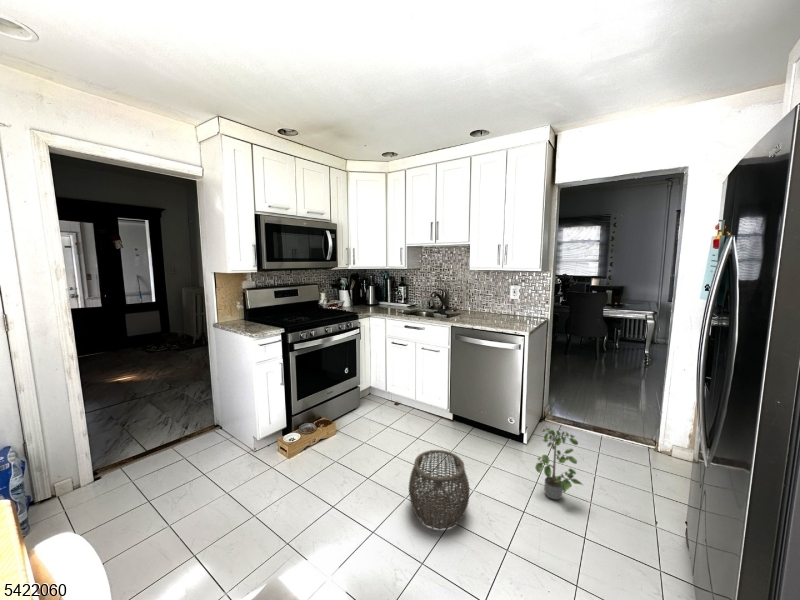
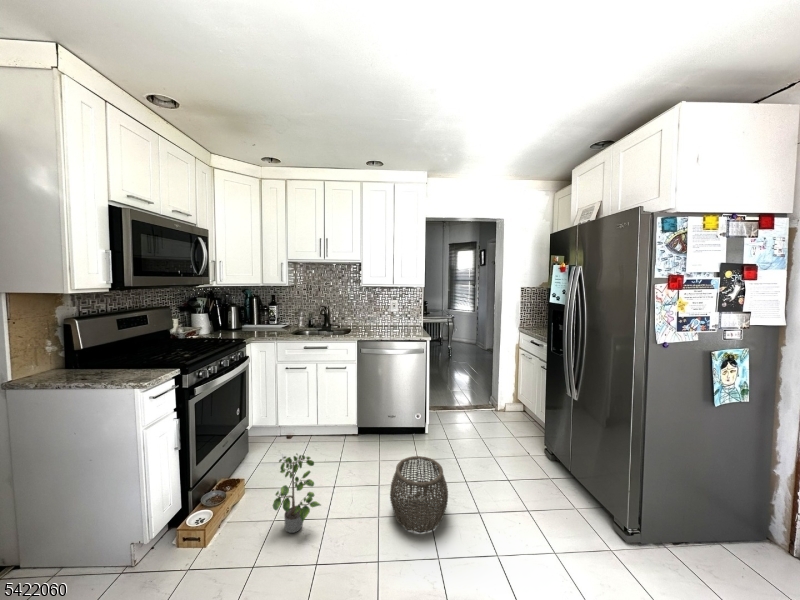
potted plant: present [535,428,582,500] -> present [273,454,321,533]

